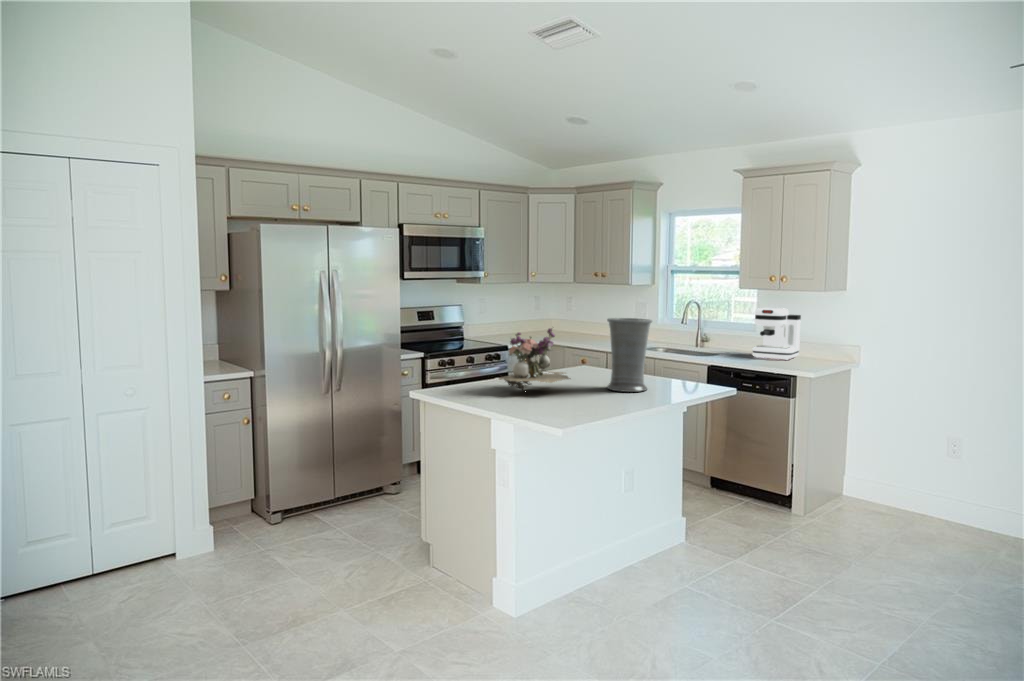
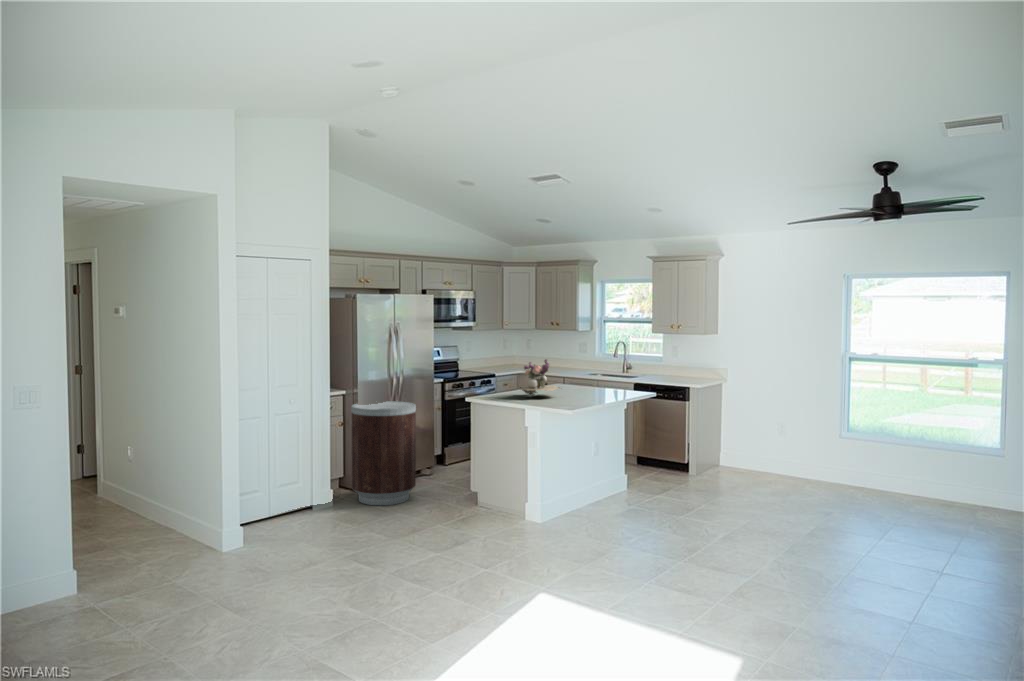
coffee maker: present [752,308,801,360] -> none [661,345,691,378]
vase: present [607,318,652,392] -> none [581,353,607,396]
trash can: none [243,388,348,554] -> present [351,401,416,505]

